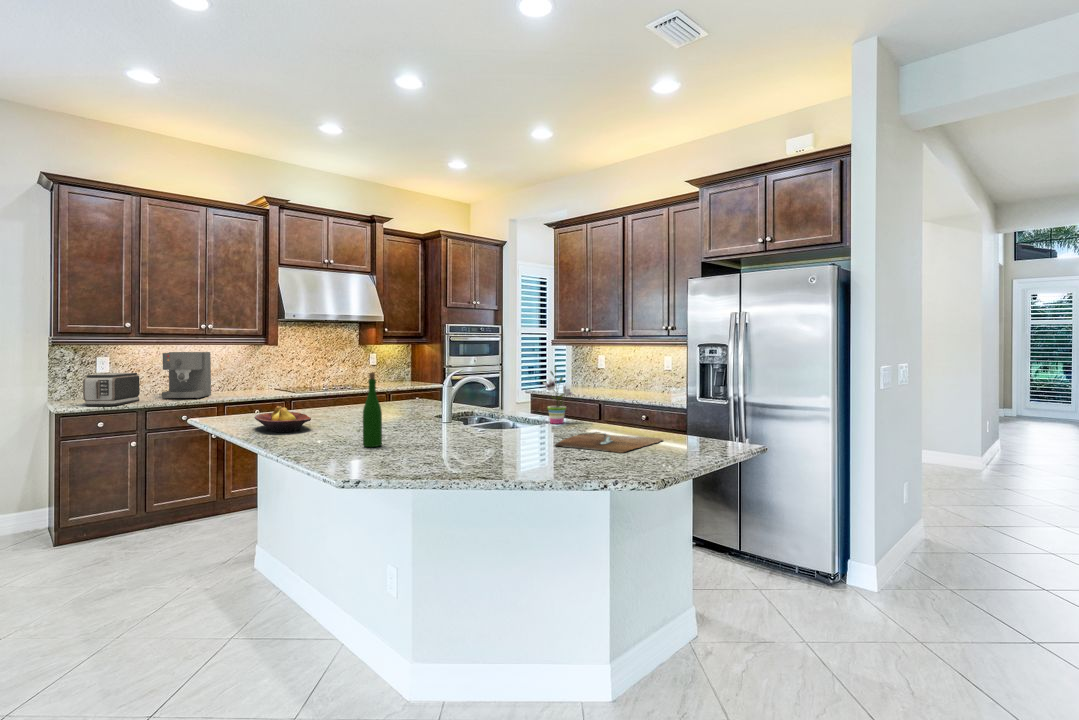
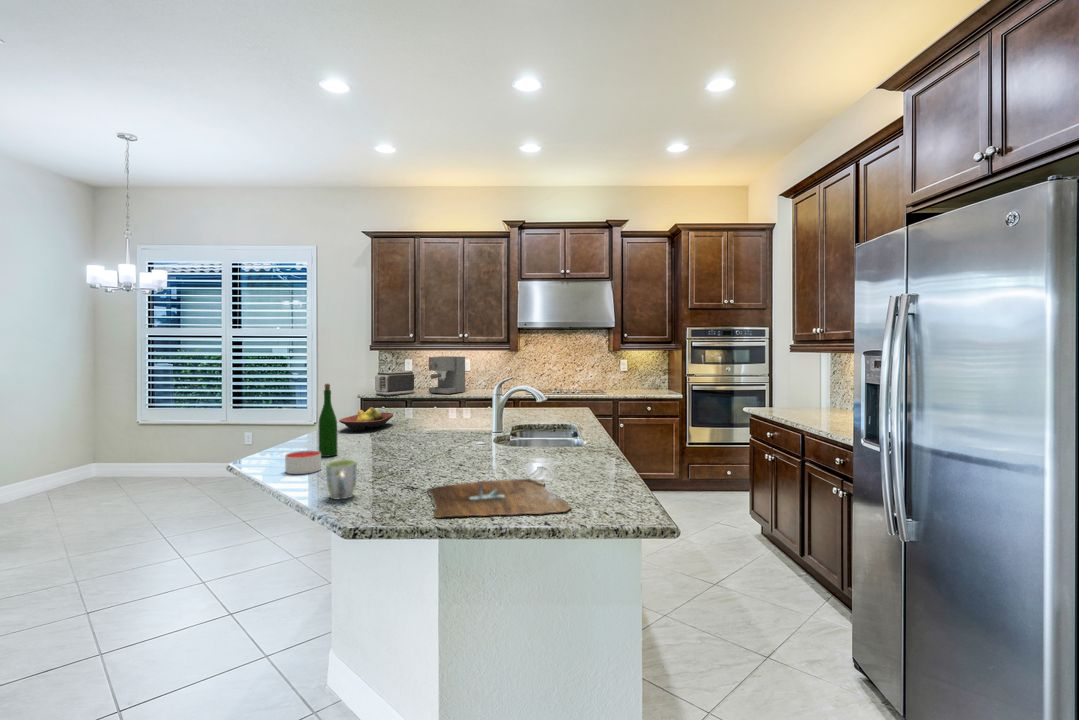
potted plant: present [543,366,574,424] -> none [551,384,597,460]
mug: none [512,428,544,459] -> present [326,460,357,499]
candle: none [395,436,428,458] -> present [285,451,321,474]

